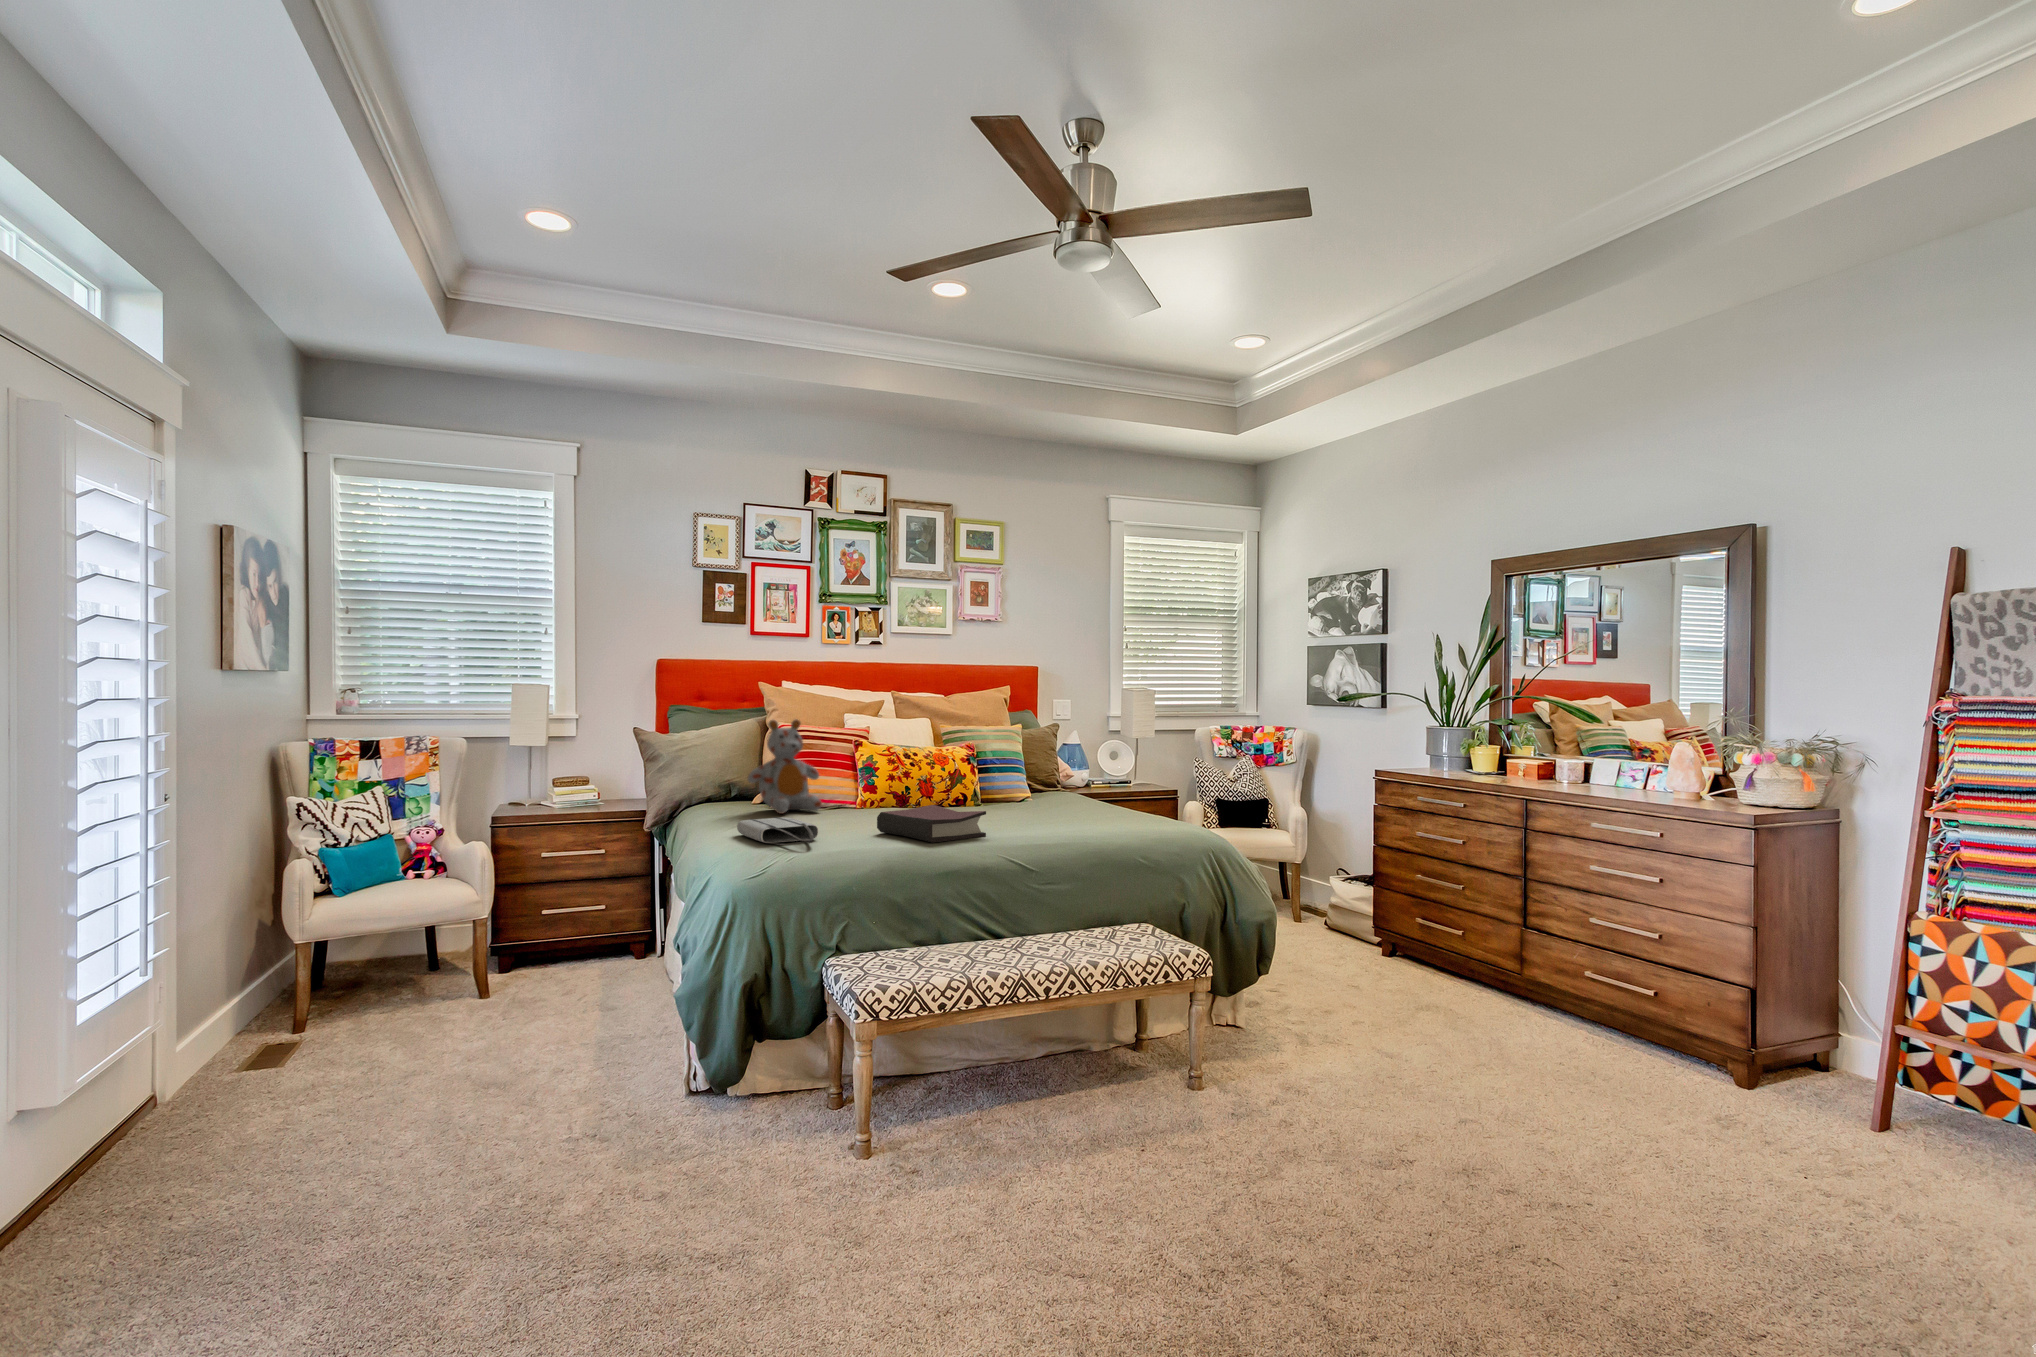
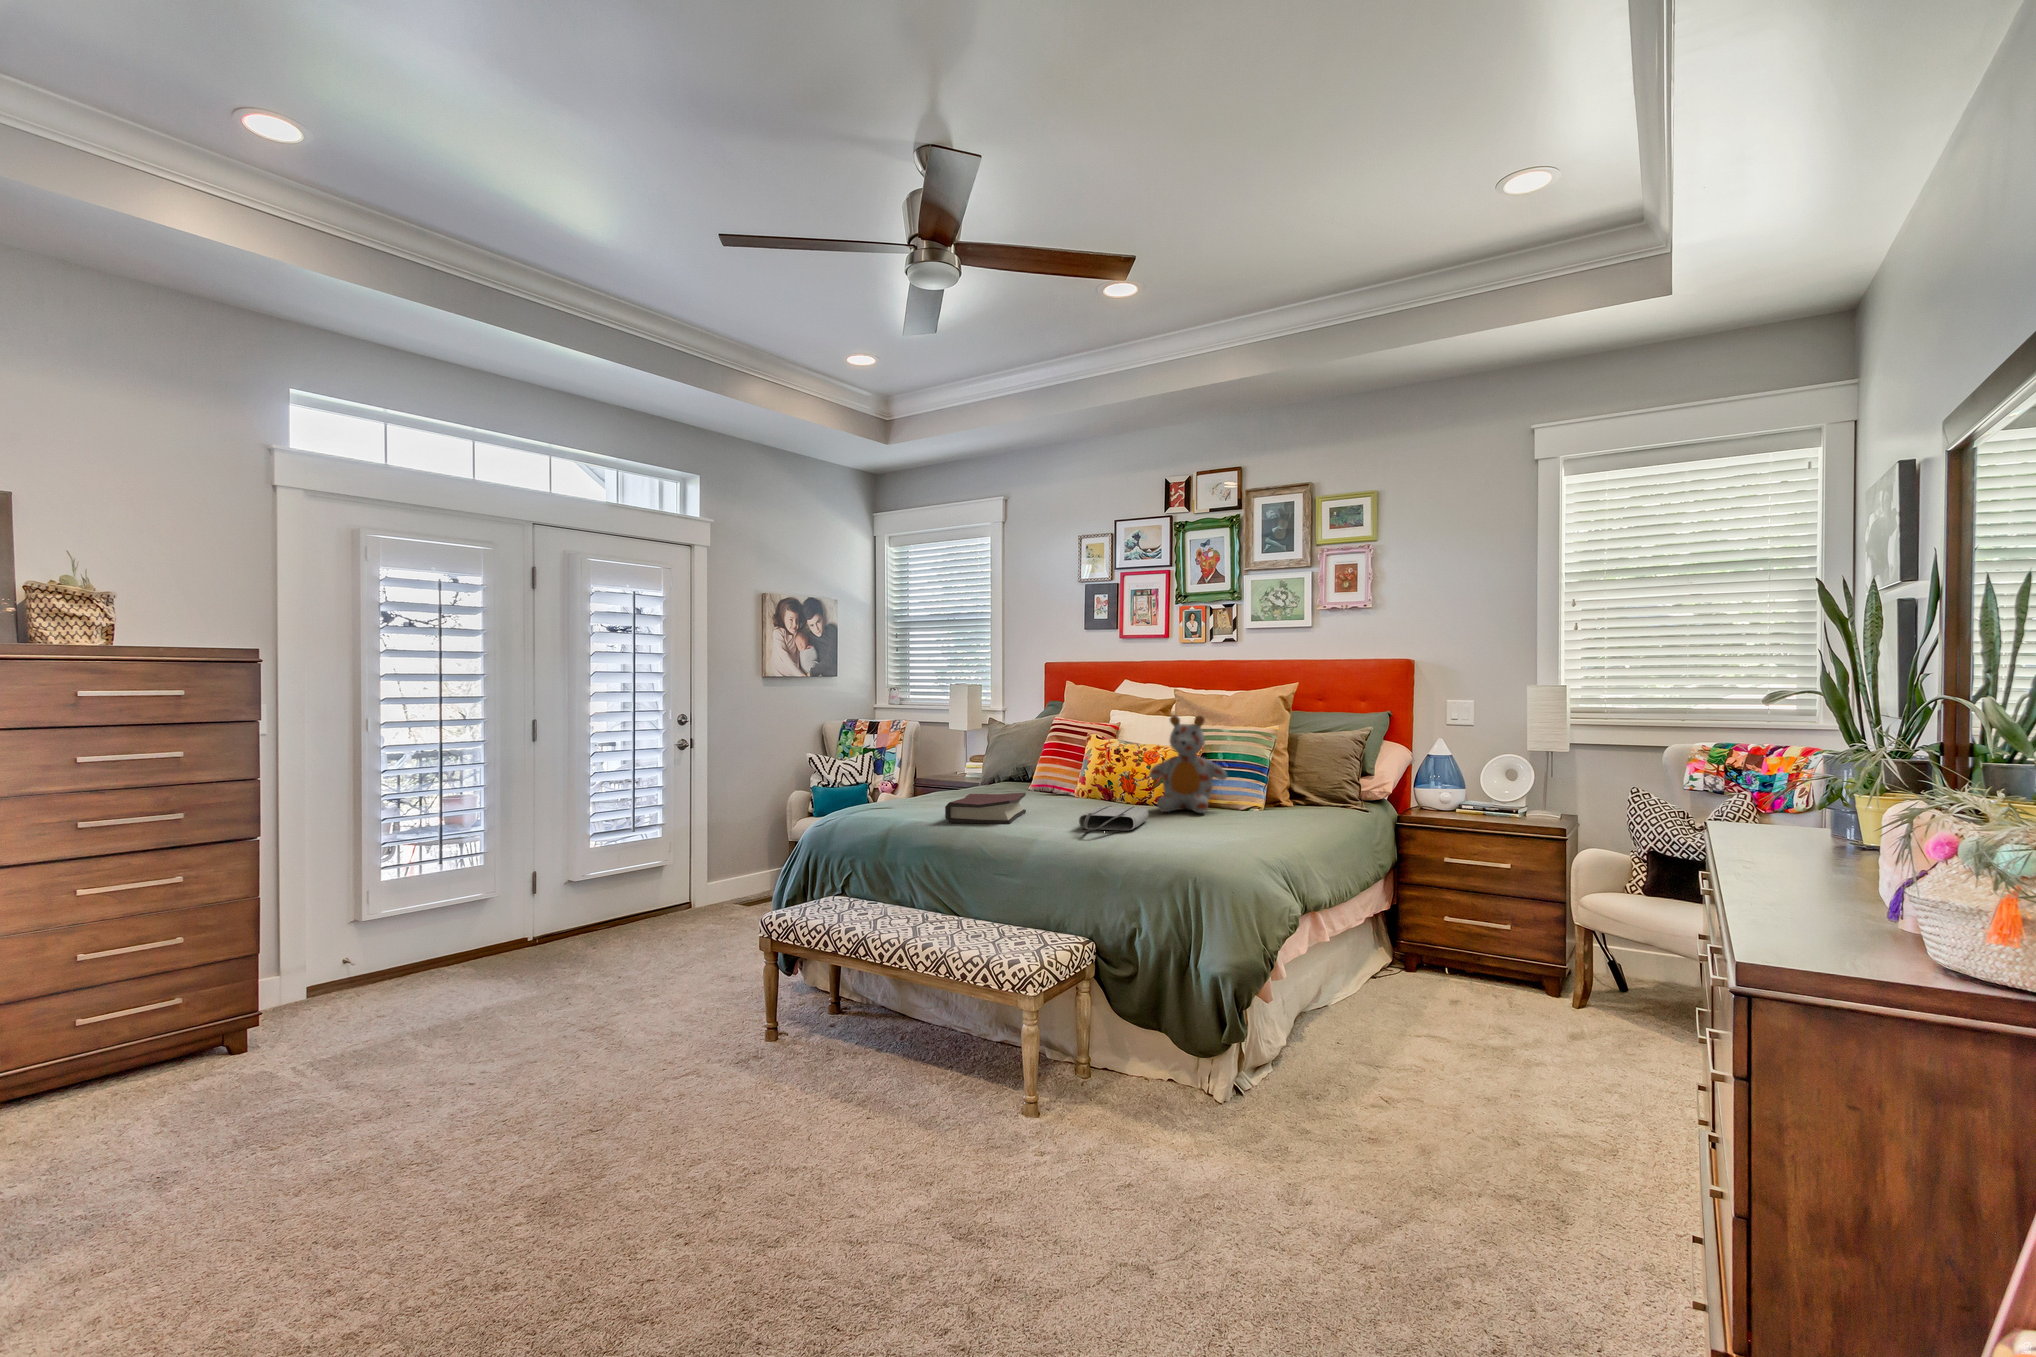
stuffed bear: present [748,719,822,814] -> present [1150,715,1227,813]
tote bag: present [737,817,818,845] -> present [1079,806,1149,832]

